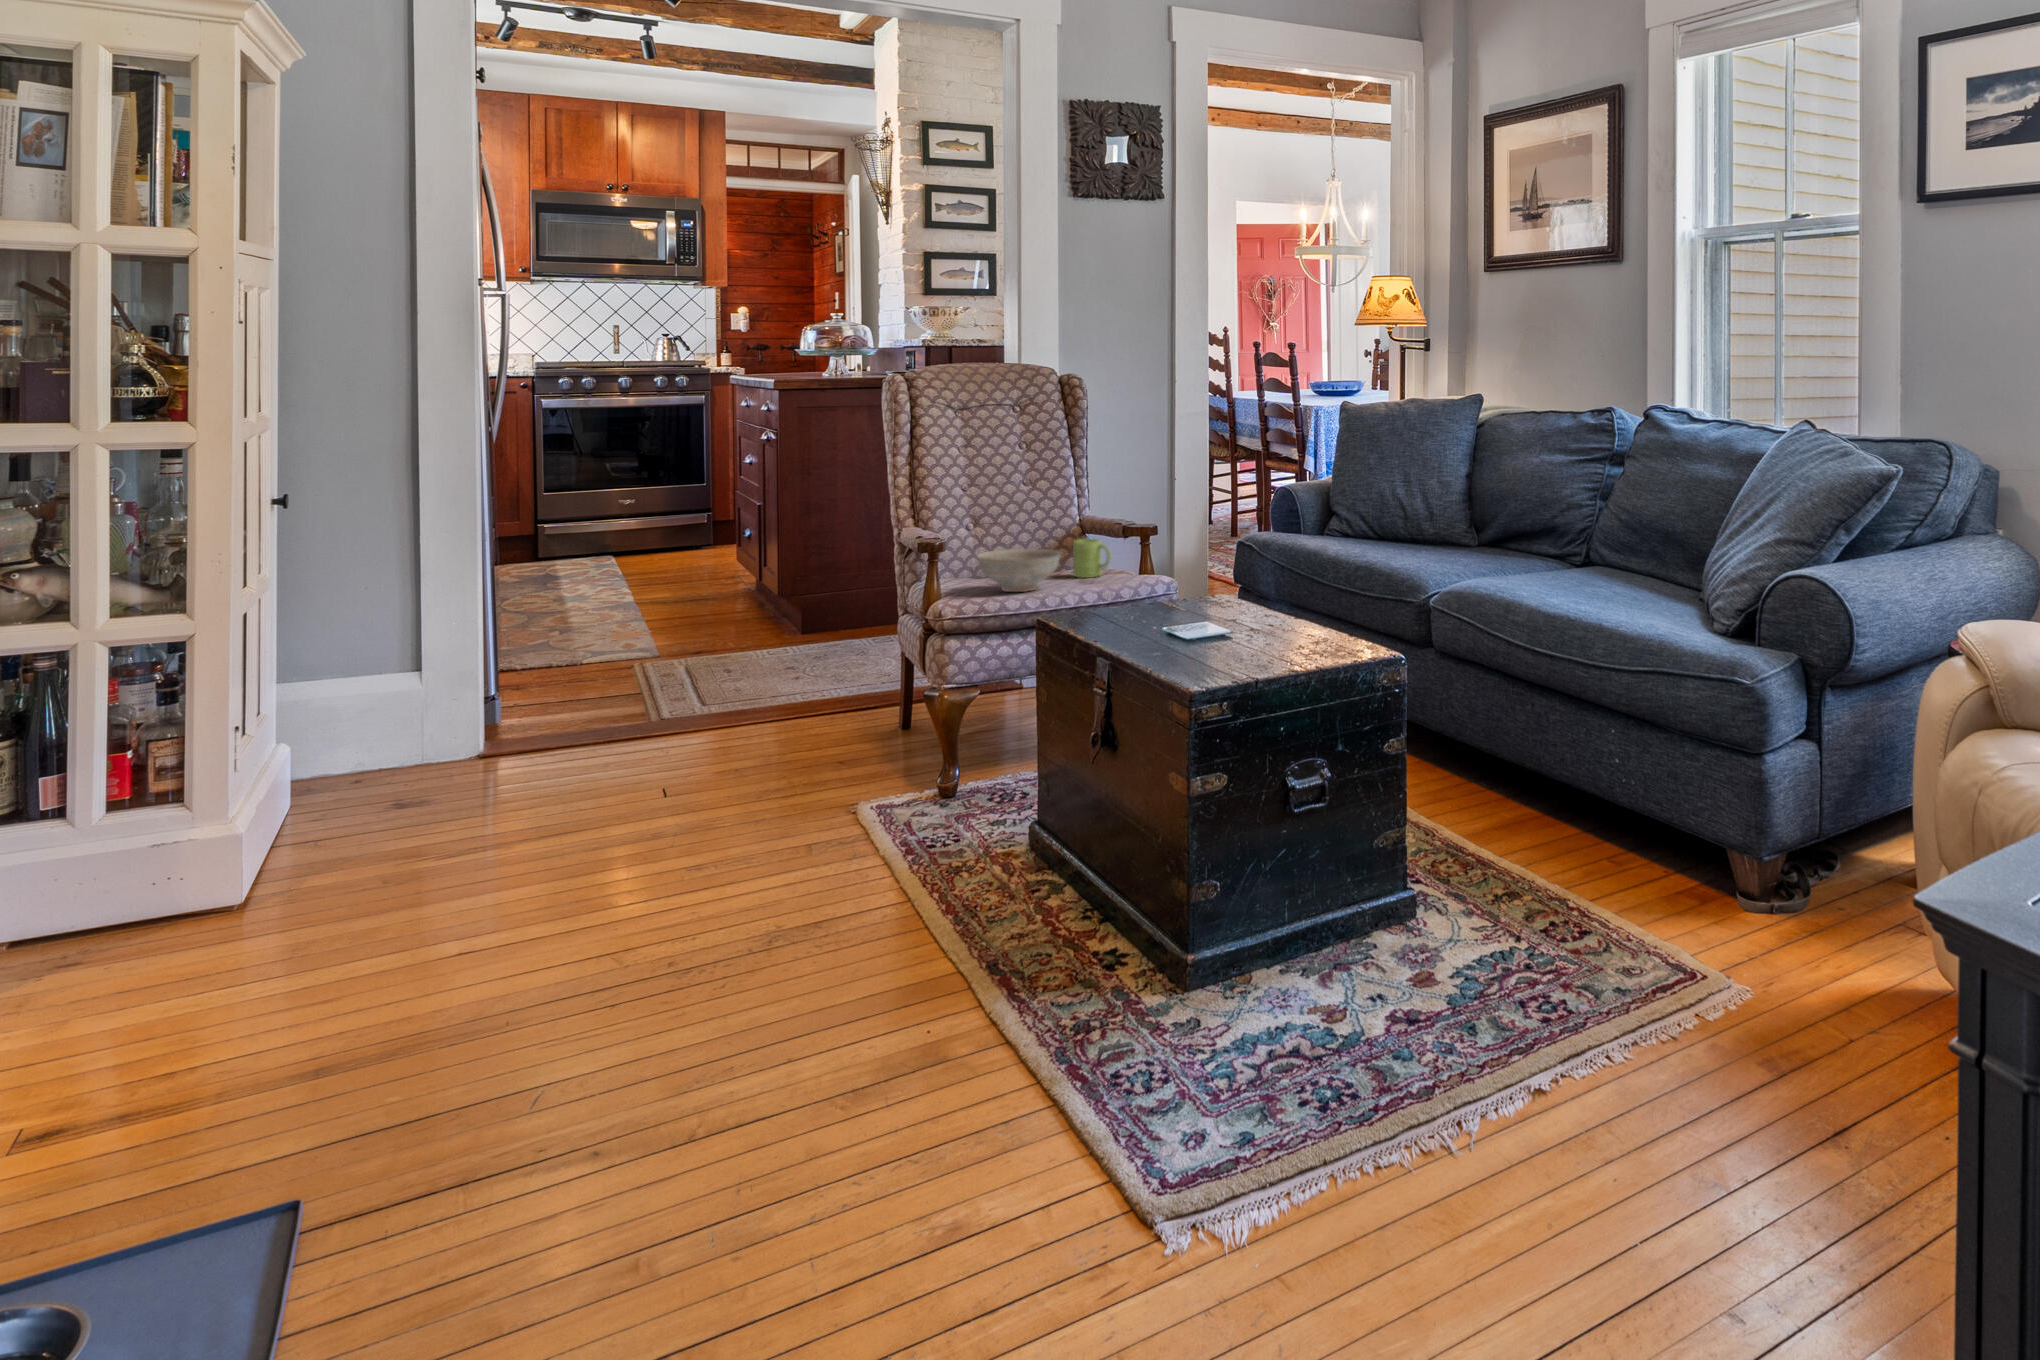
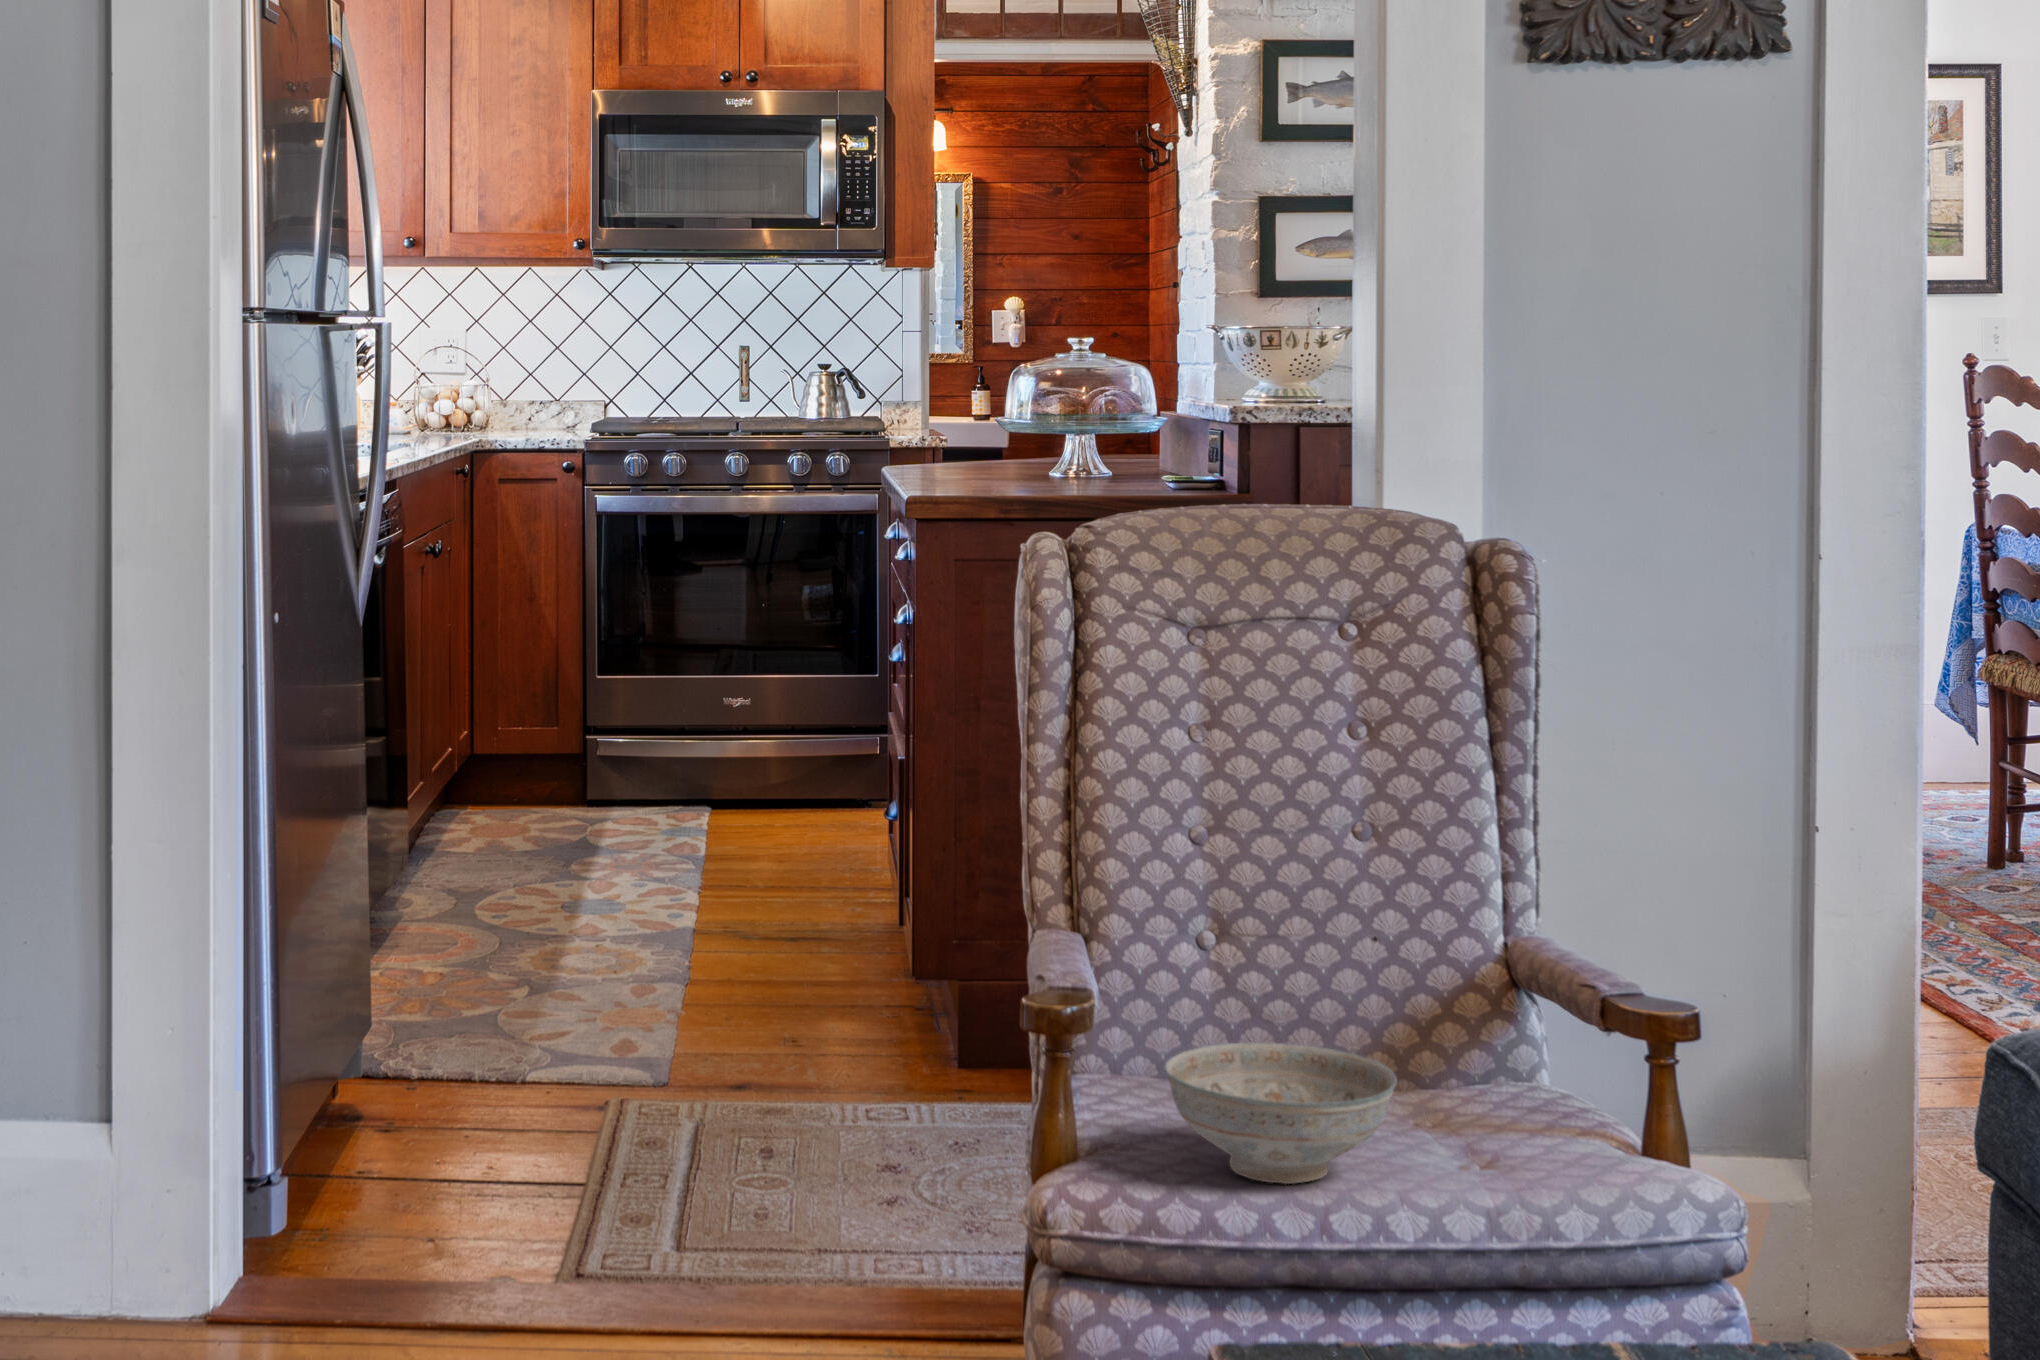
mug: present [1073,539,1111,578] -> none [1453,1023,1558,1142]

